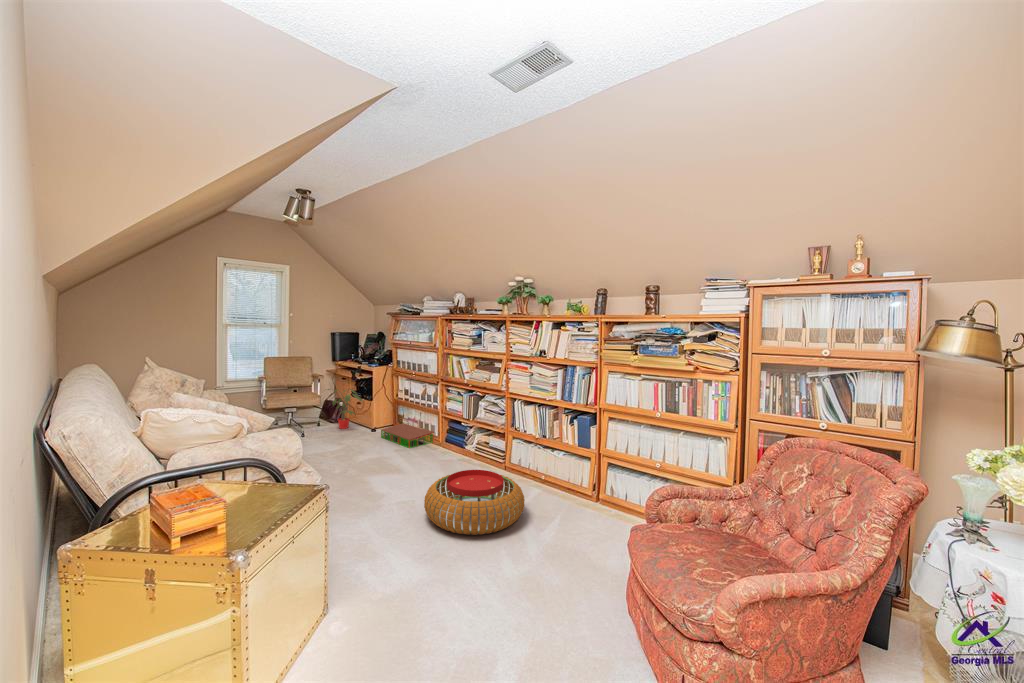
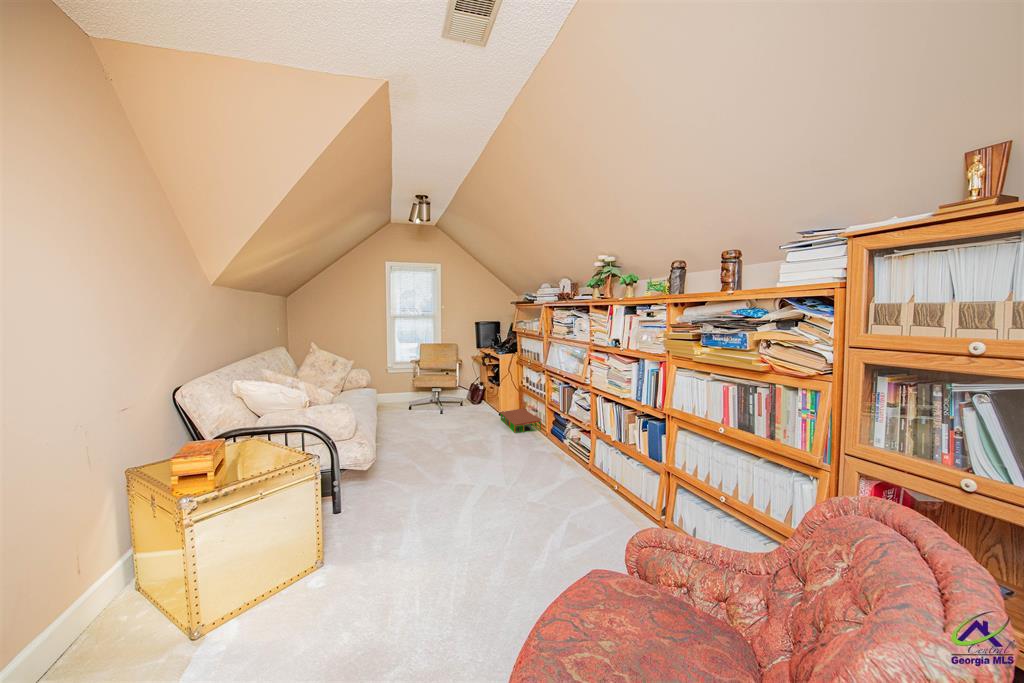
potted plant: present [328,389,362,429] -> none [463,372,491,408]
pouf: present [424,470,525,535] -> none [458,464,563,536]

